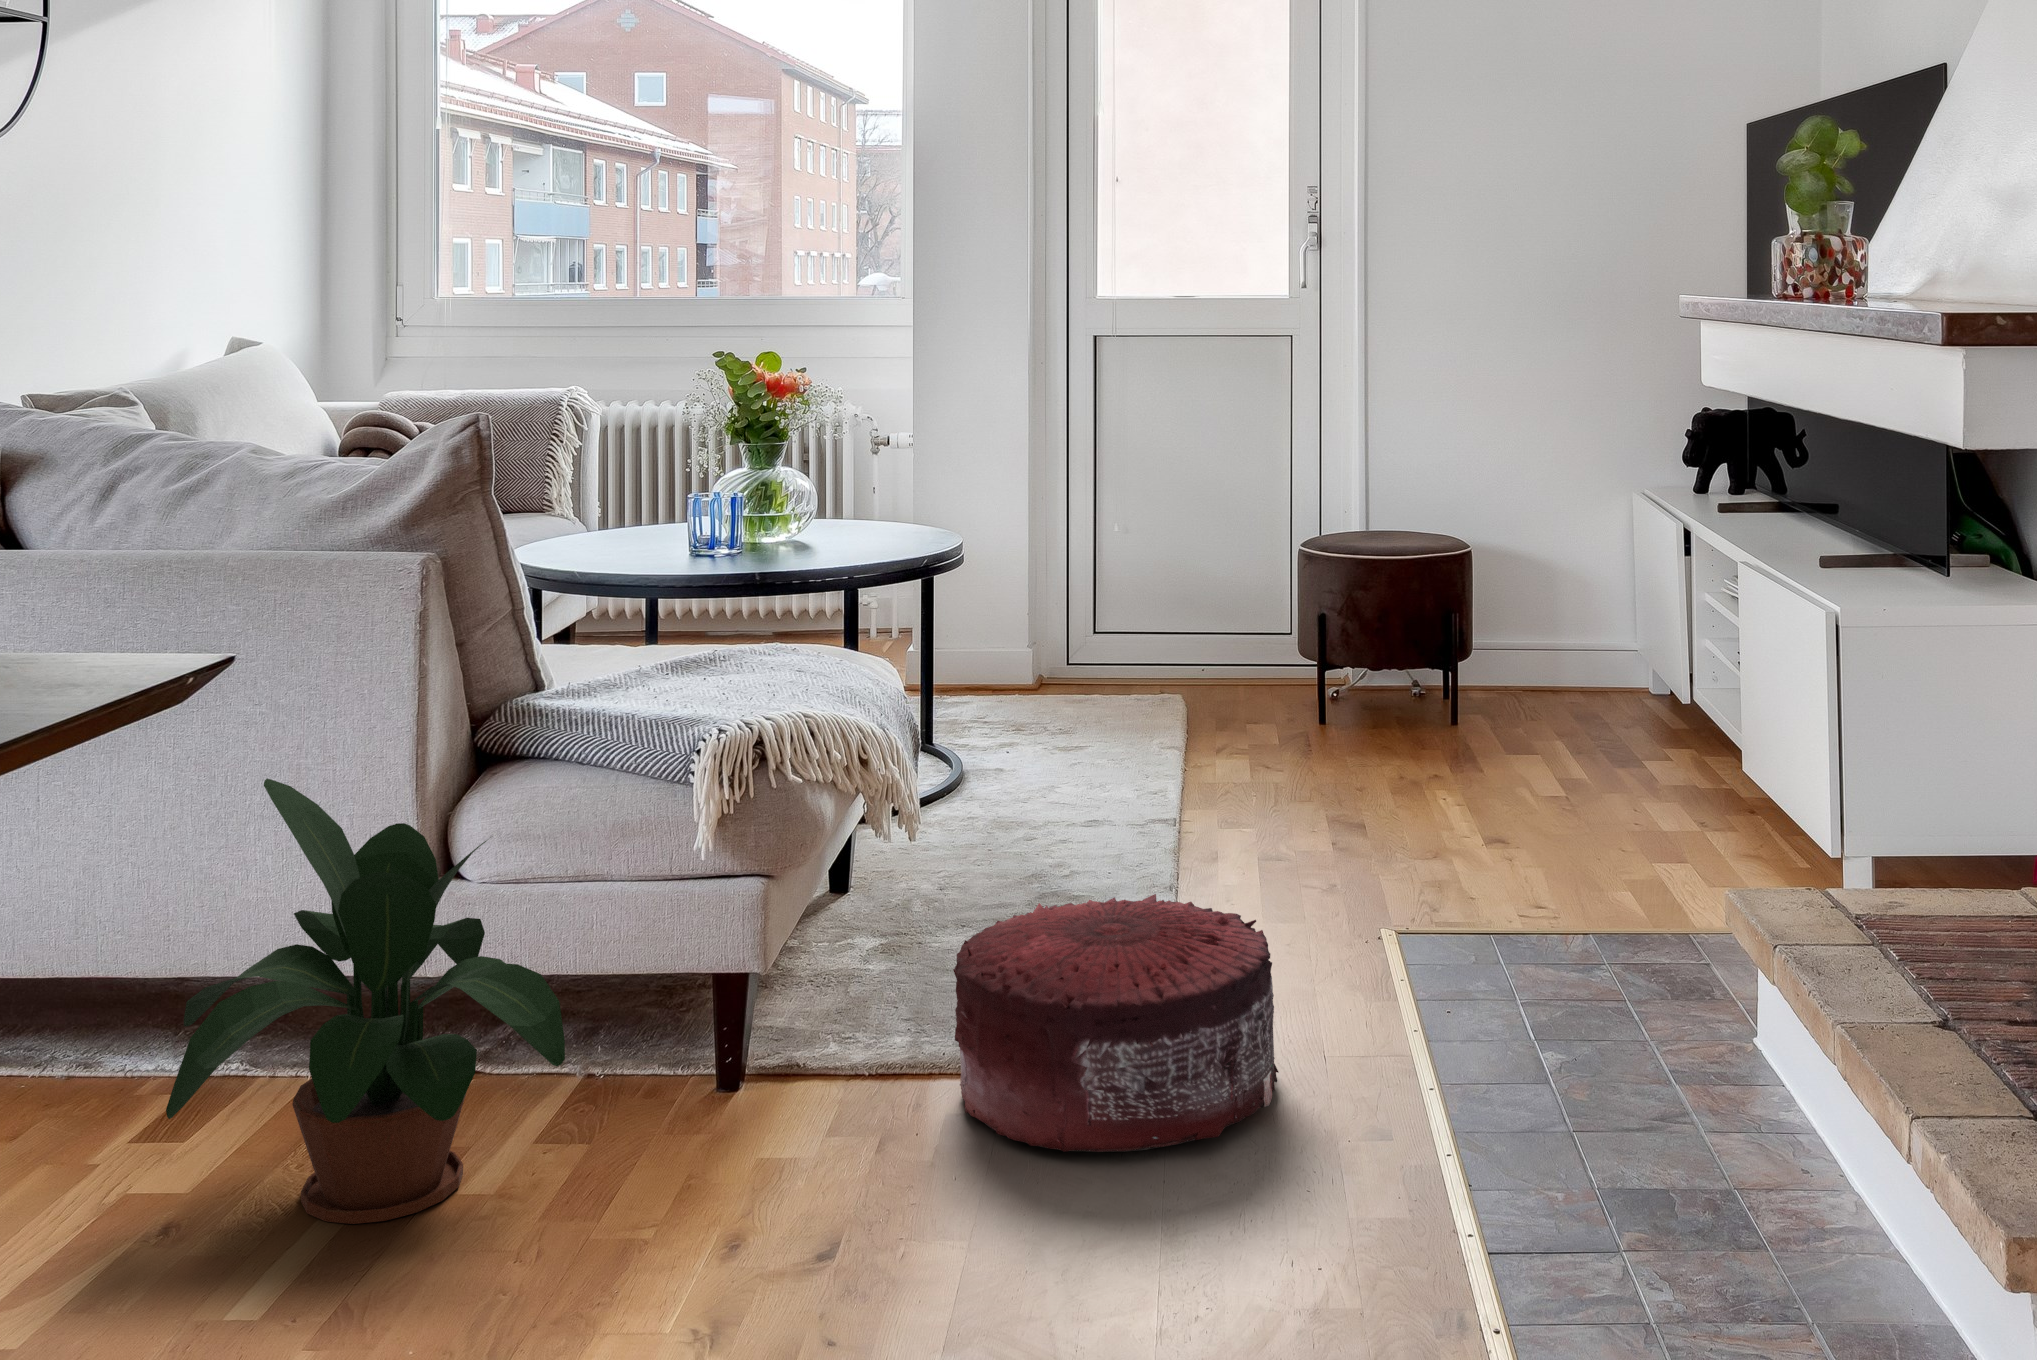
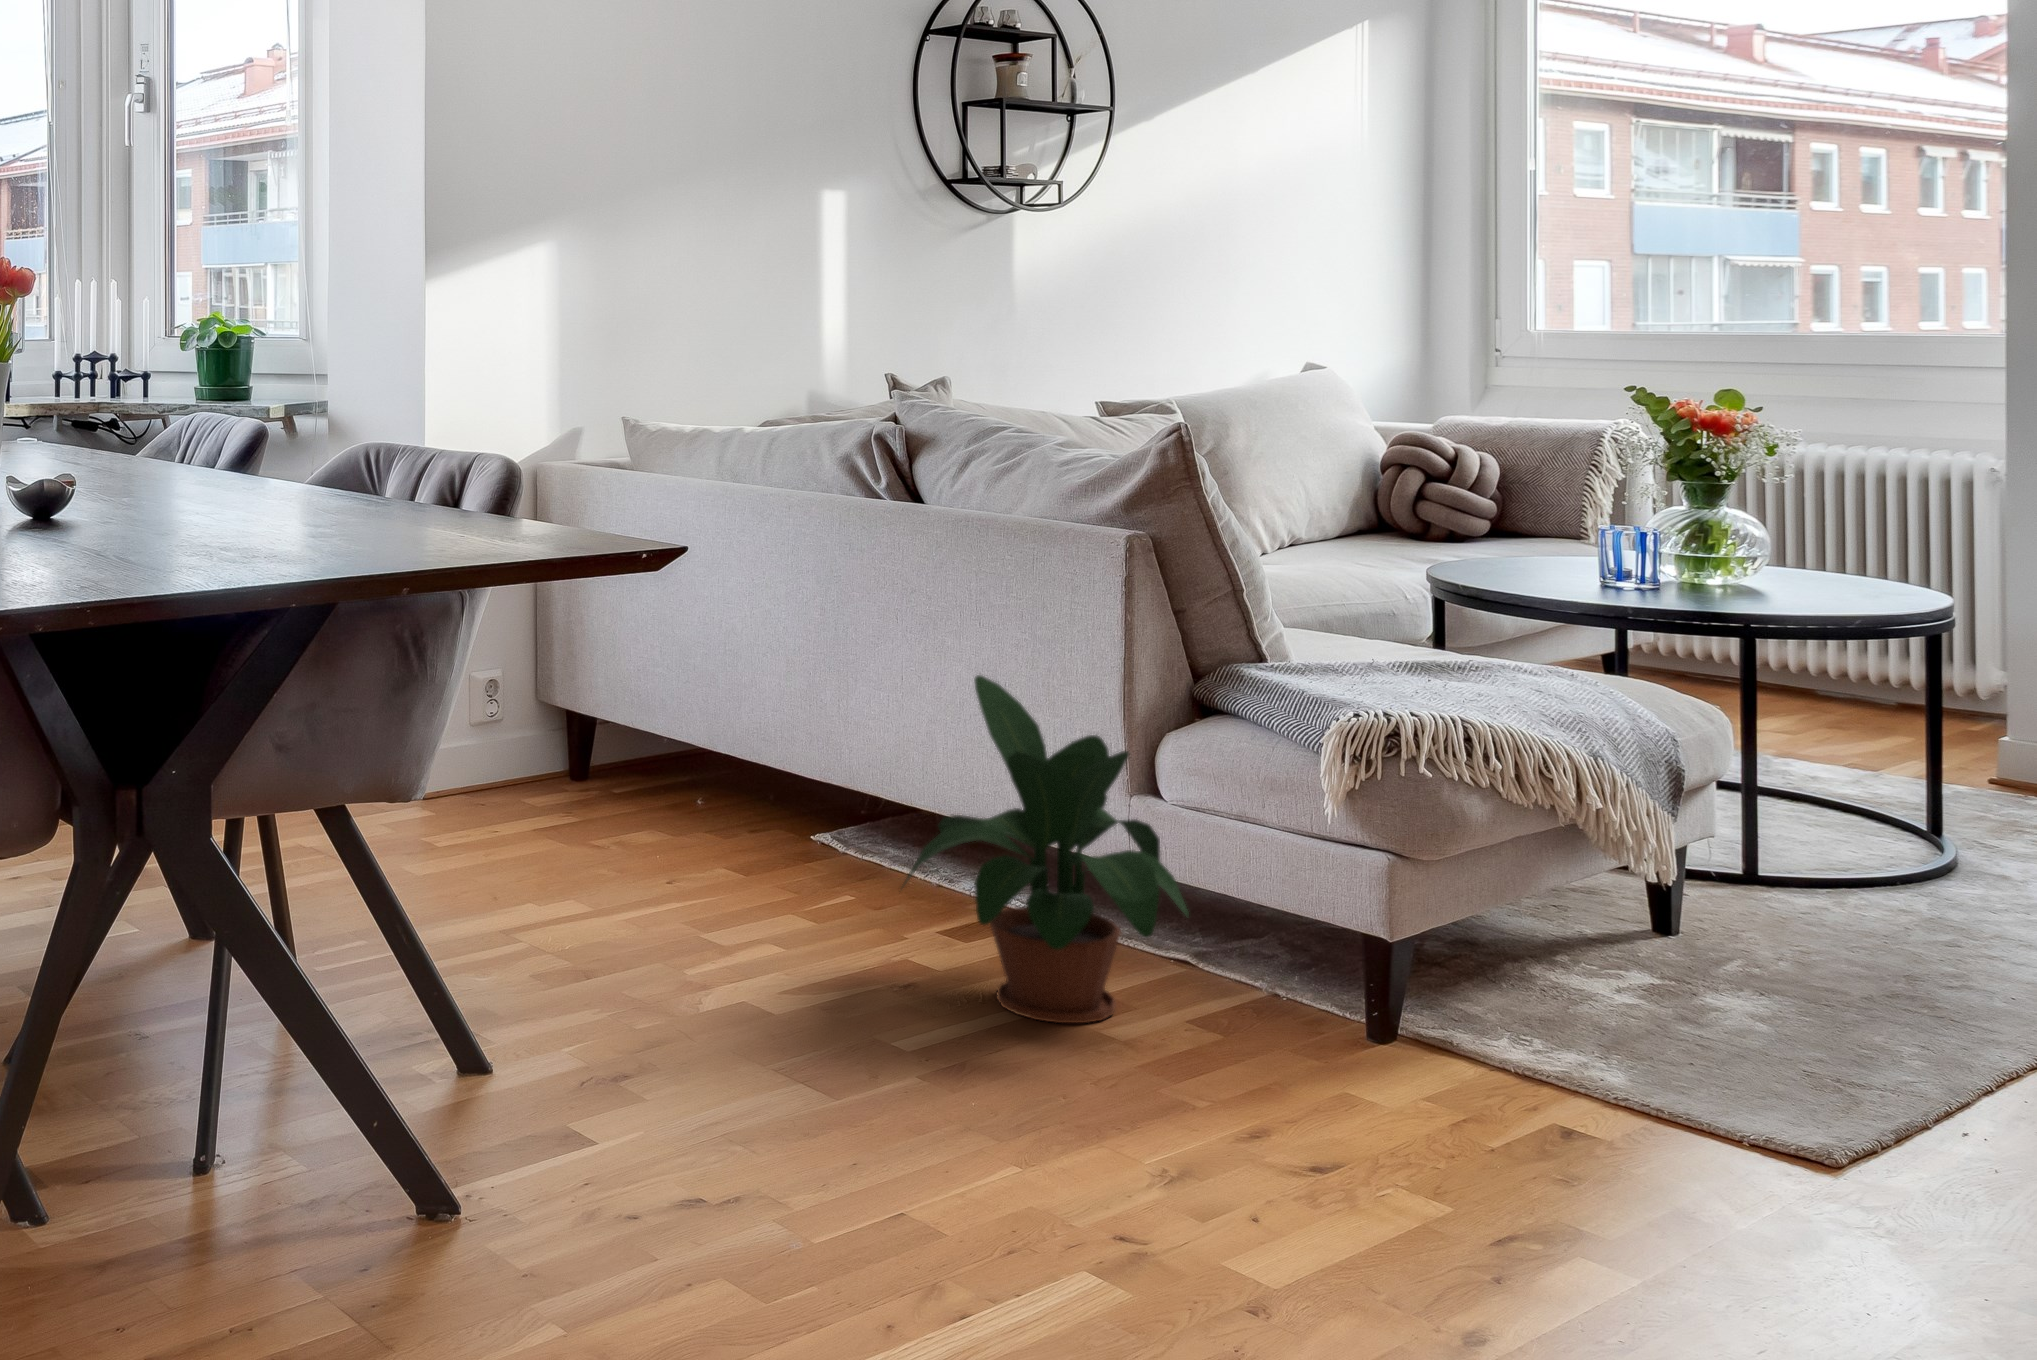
pouf: present [953,894,1278,1152] -> none [1542,959,1967,1230]

